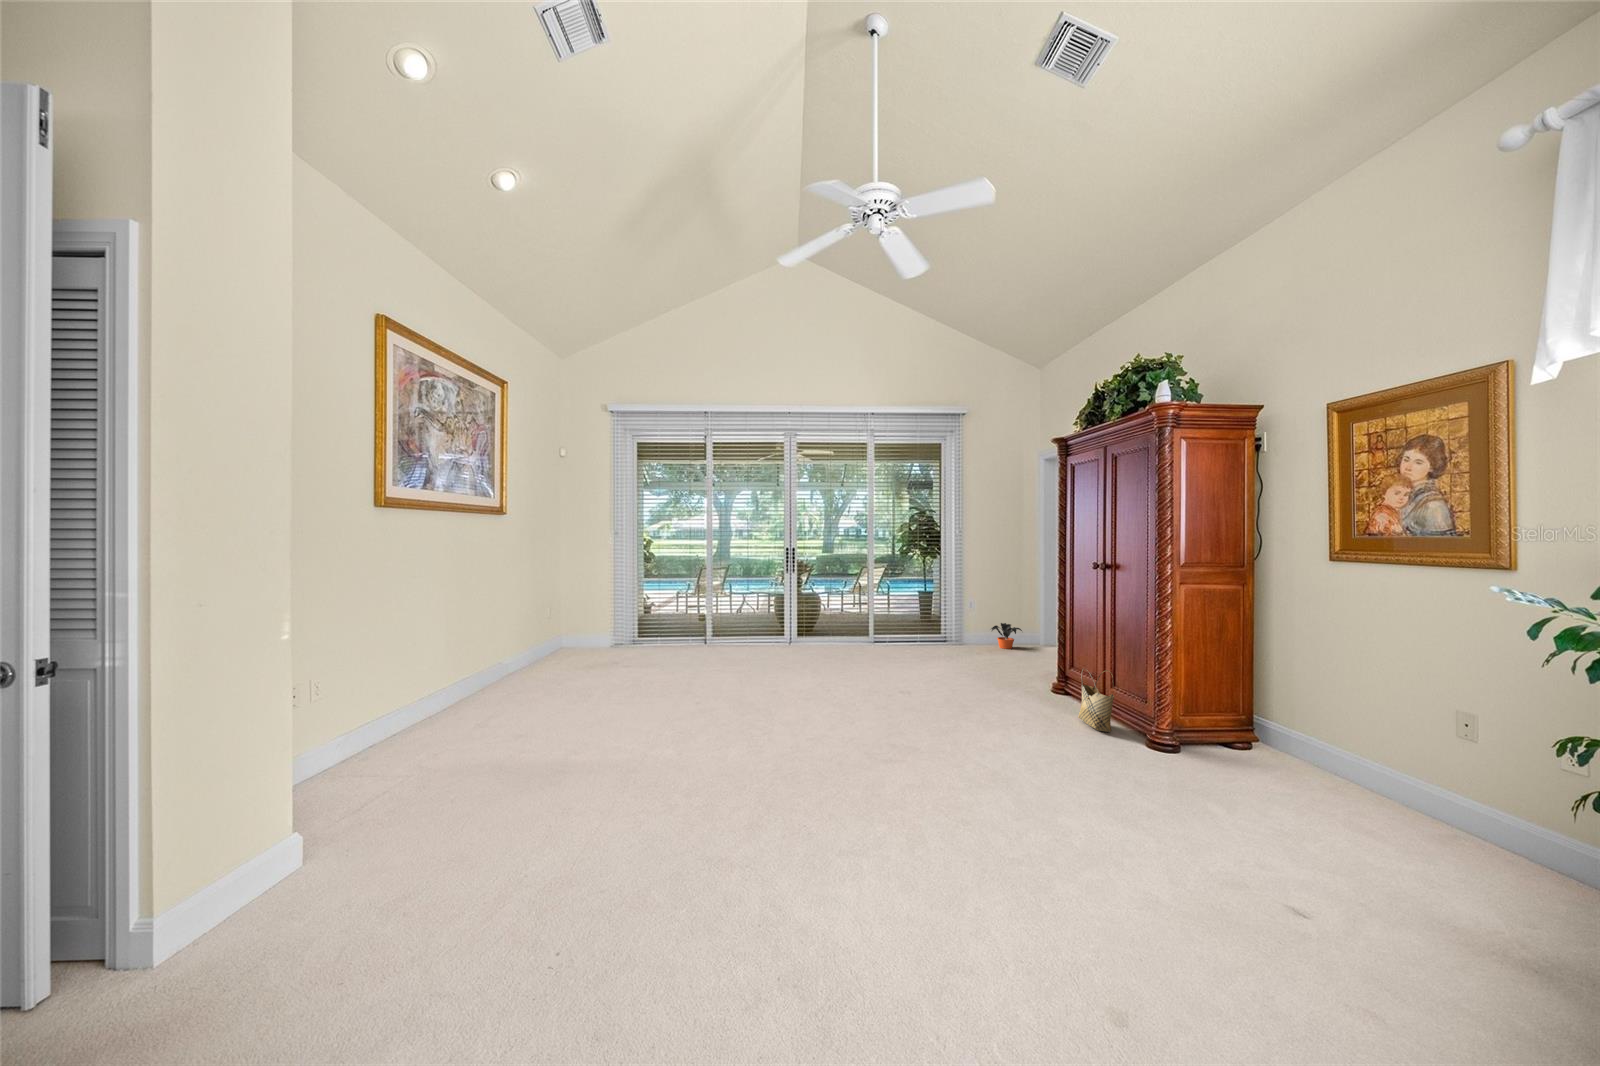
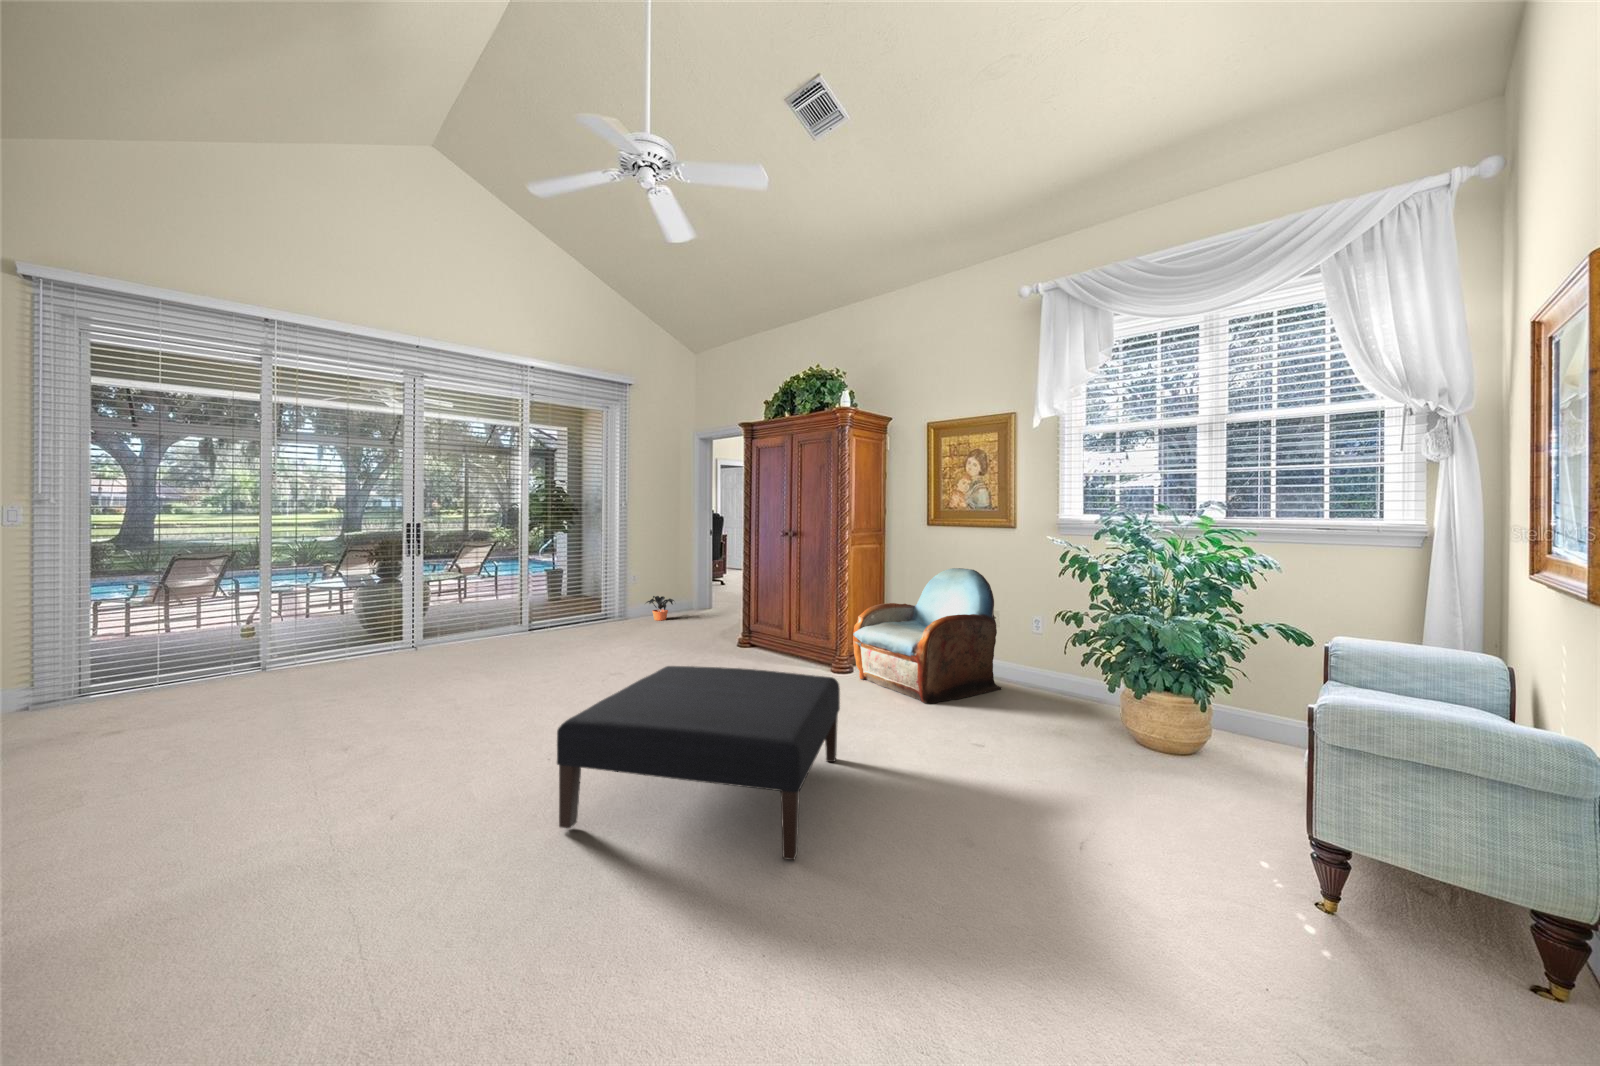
armchair: none [1160,633,1462,864] -> present [853,568,1002,703]
woven basket: present [1078,669,1115,732] -> none [776,618,806,666]
ottoman: none [694,697,1016,956] -> present [557,666,840,860]

